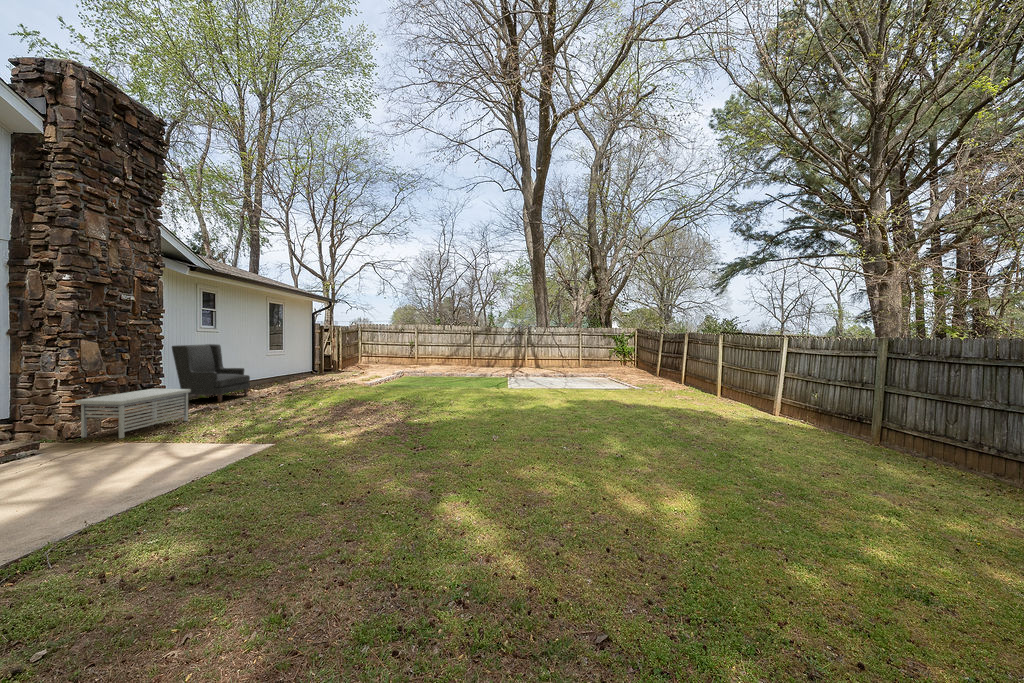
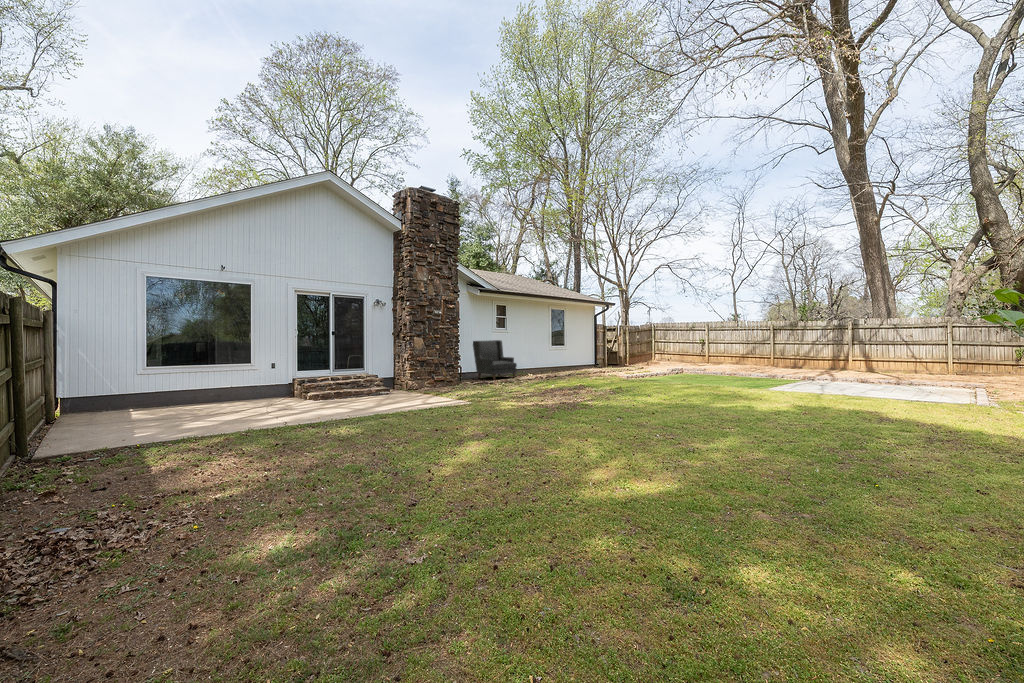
storage bench: present [75,389,191,438] -> none [414,366,464,390]

